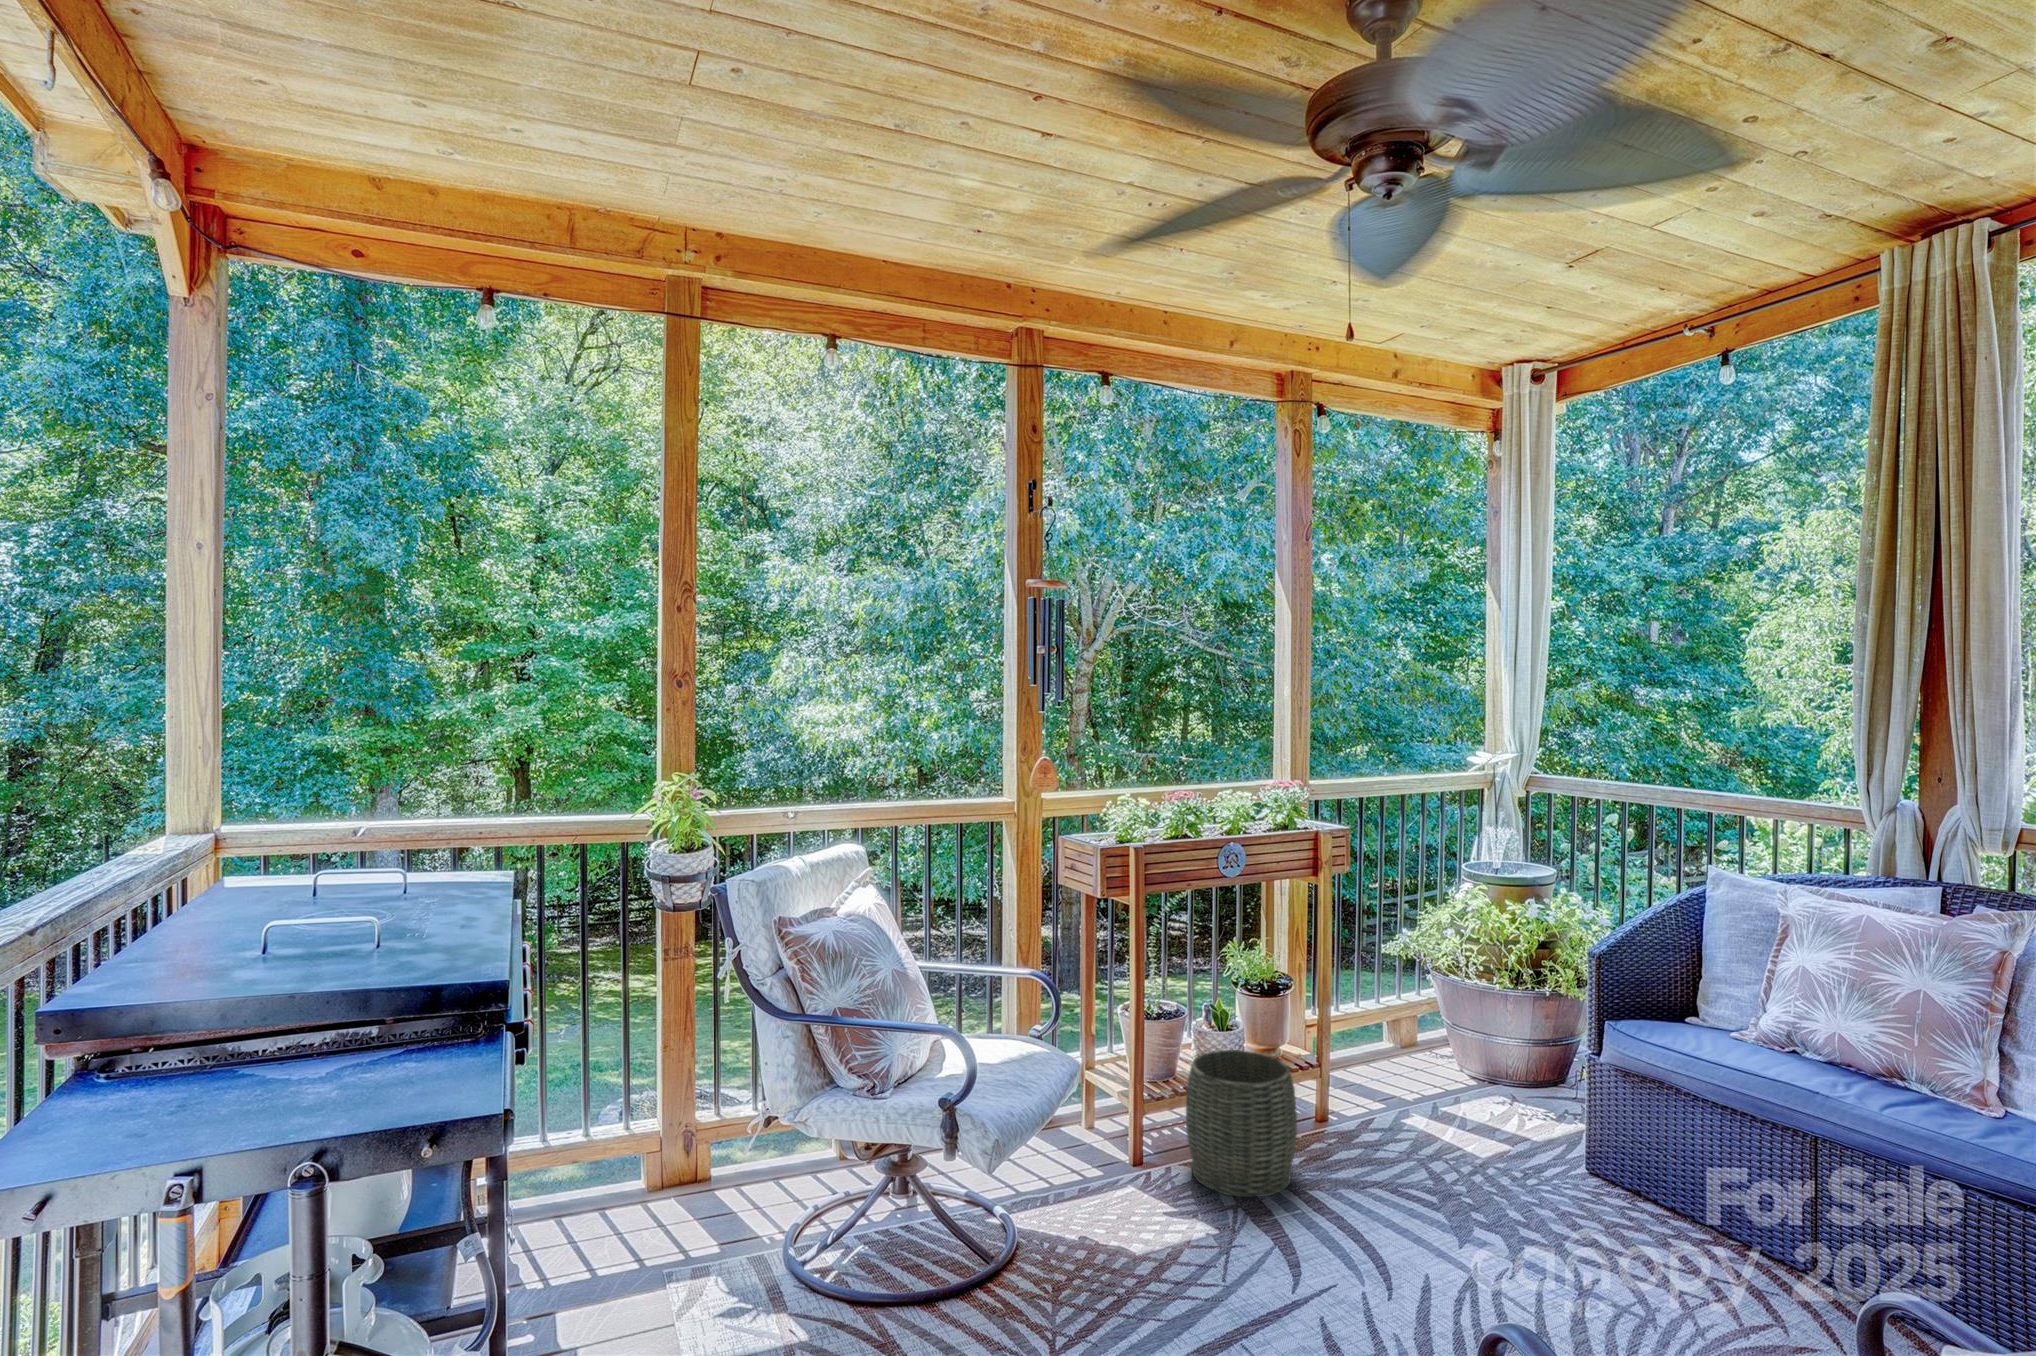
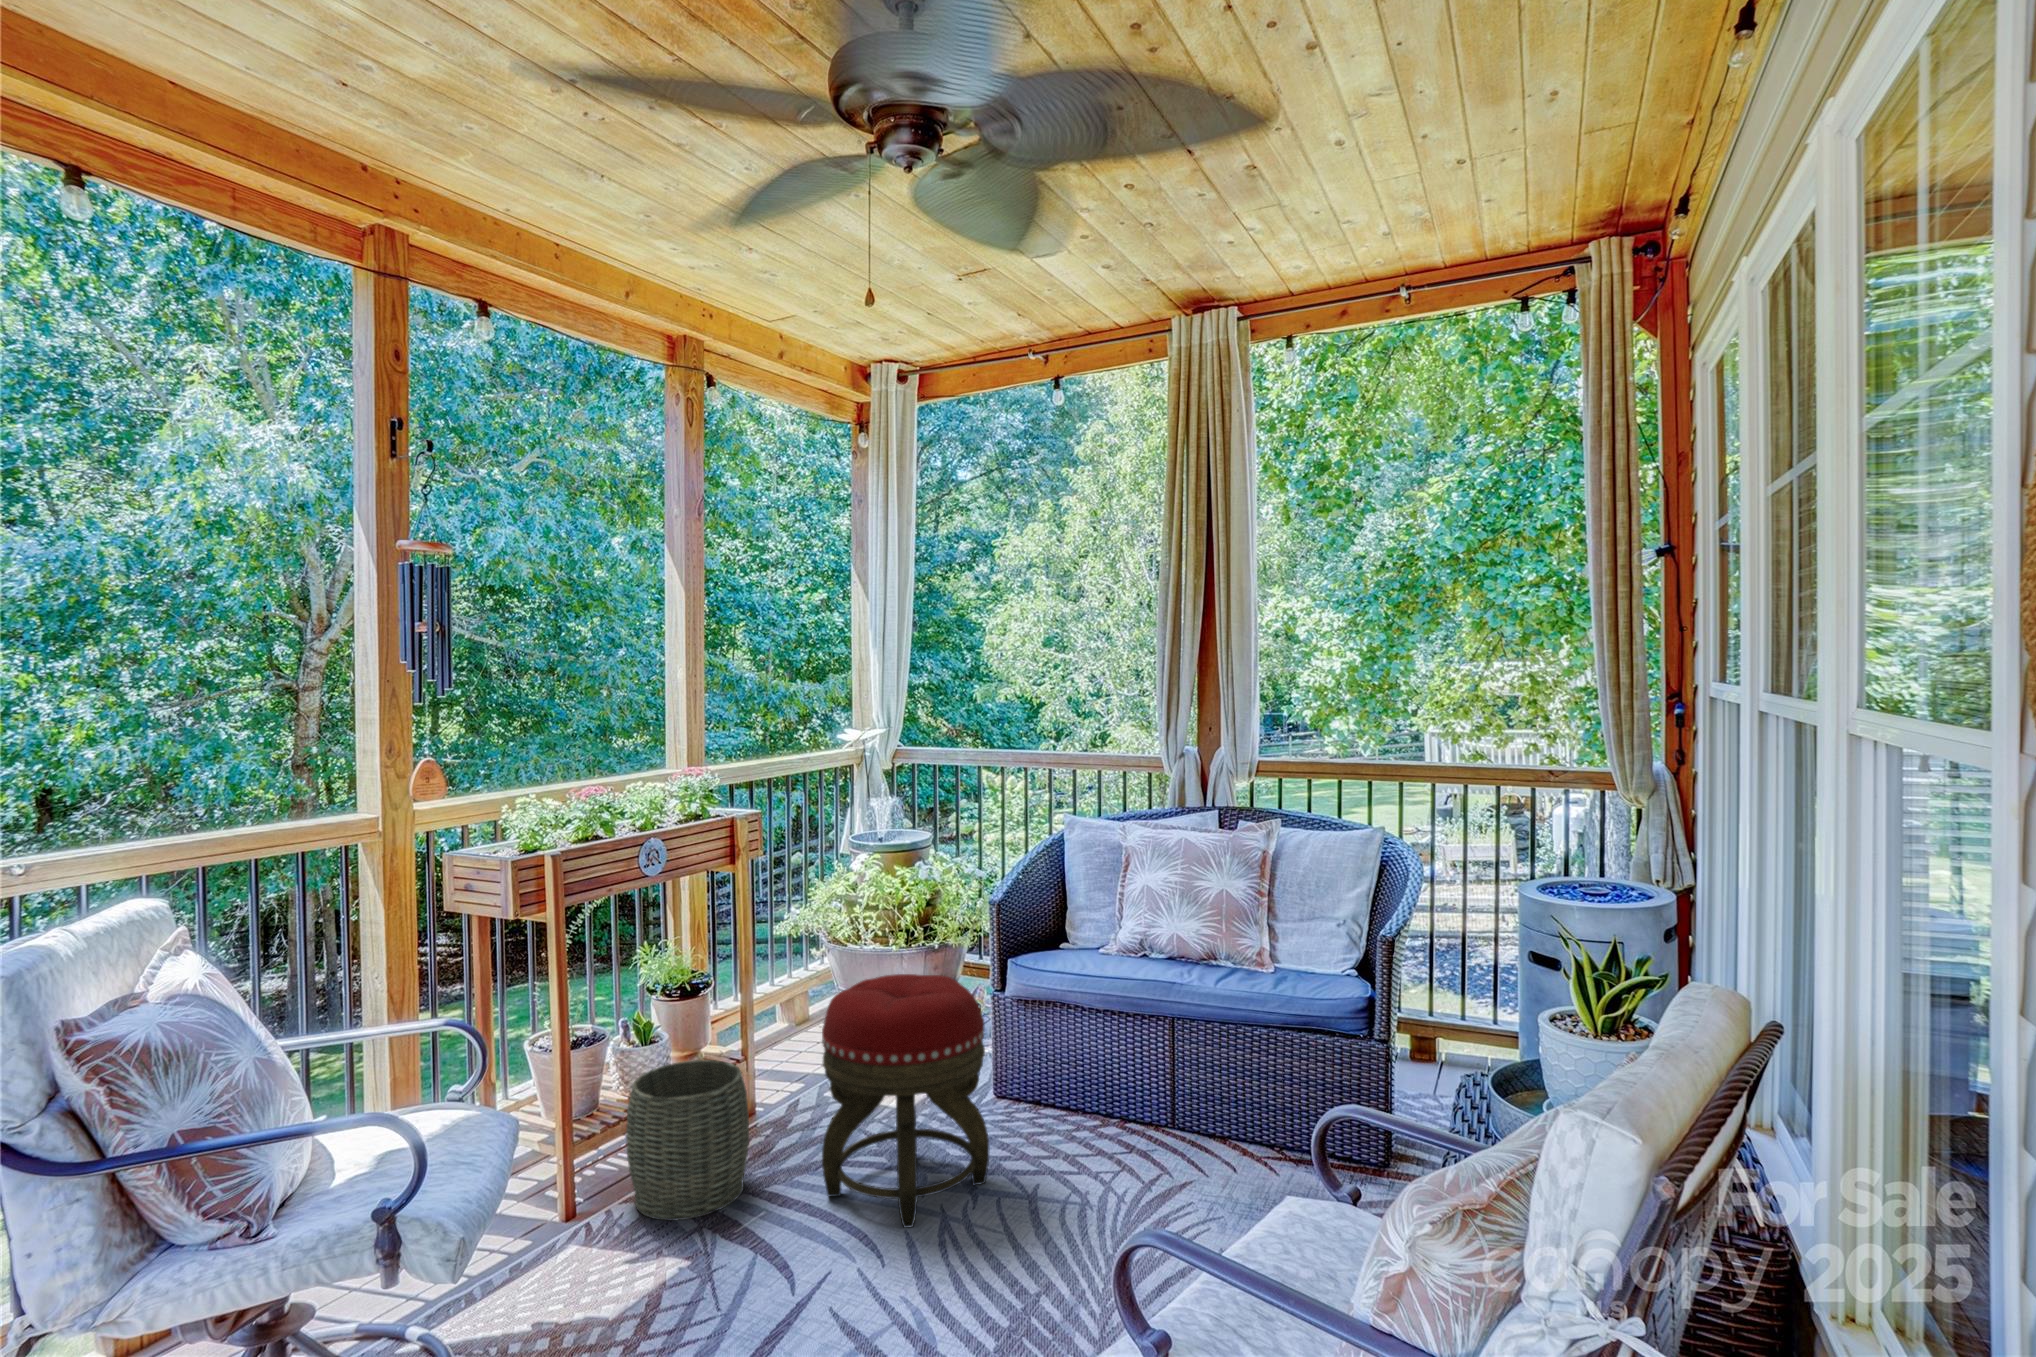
footstool: none [1358,1009,1547,1278] -> present [822,974,990,1228]

